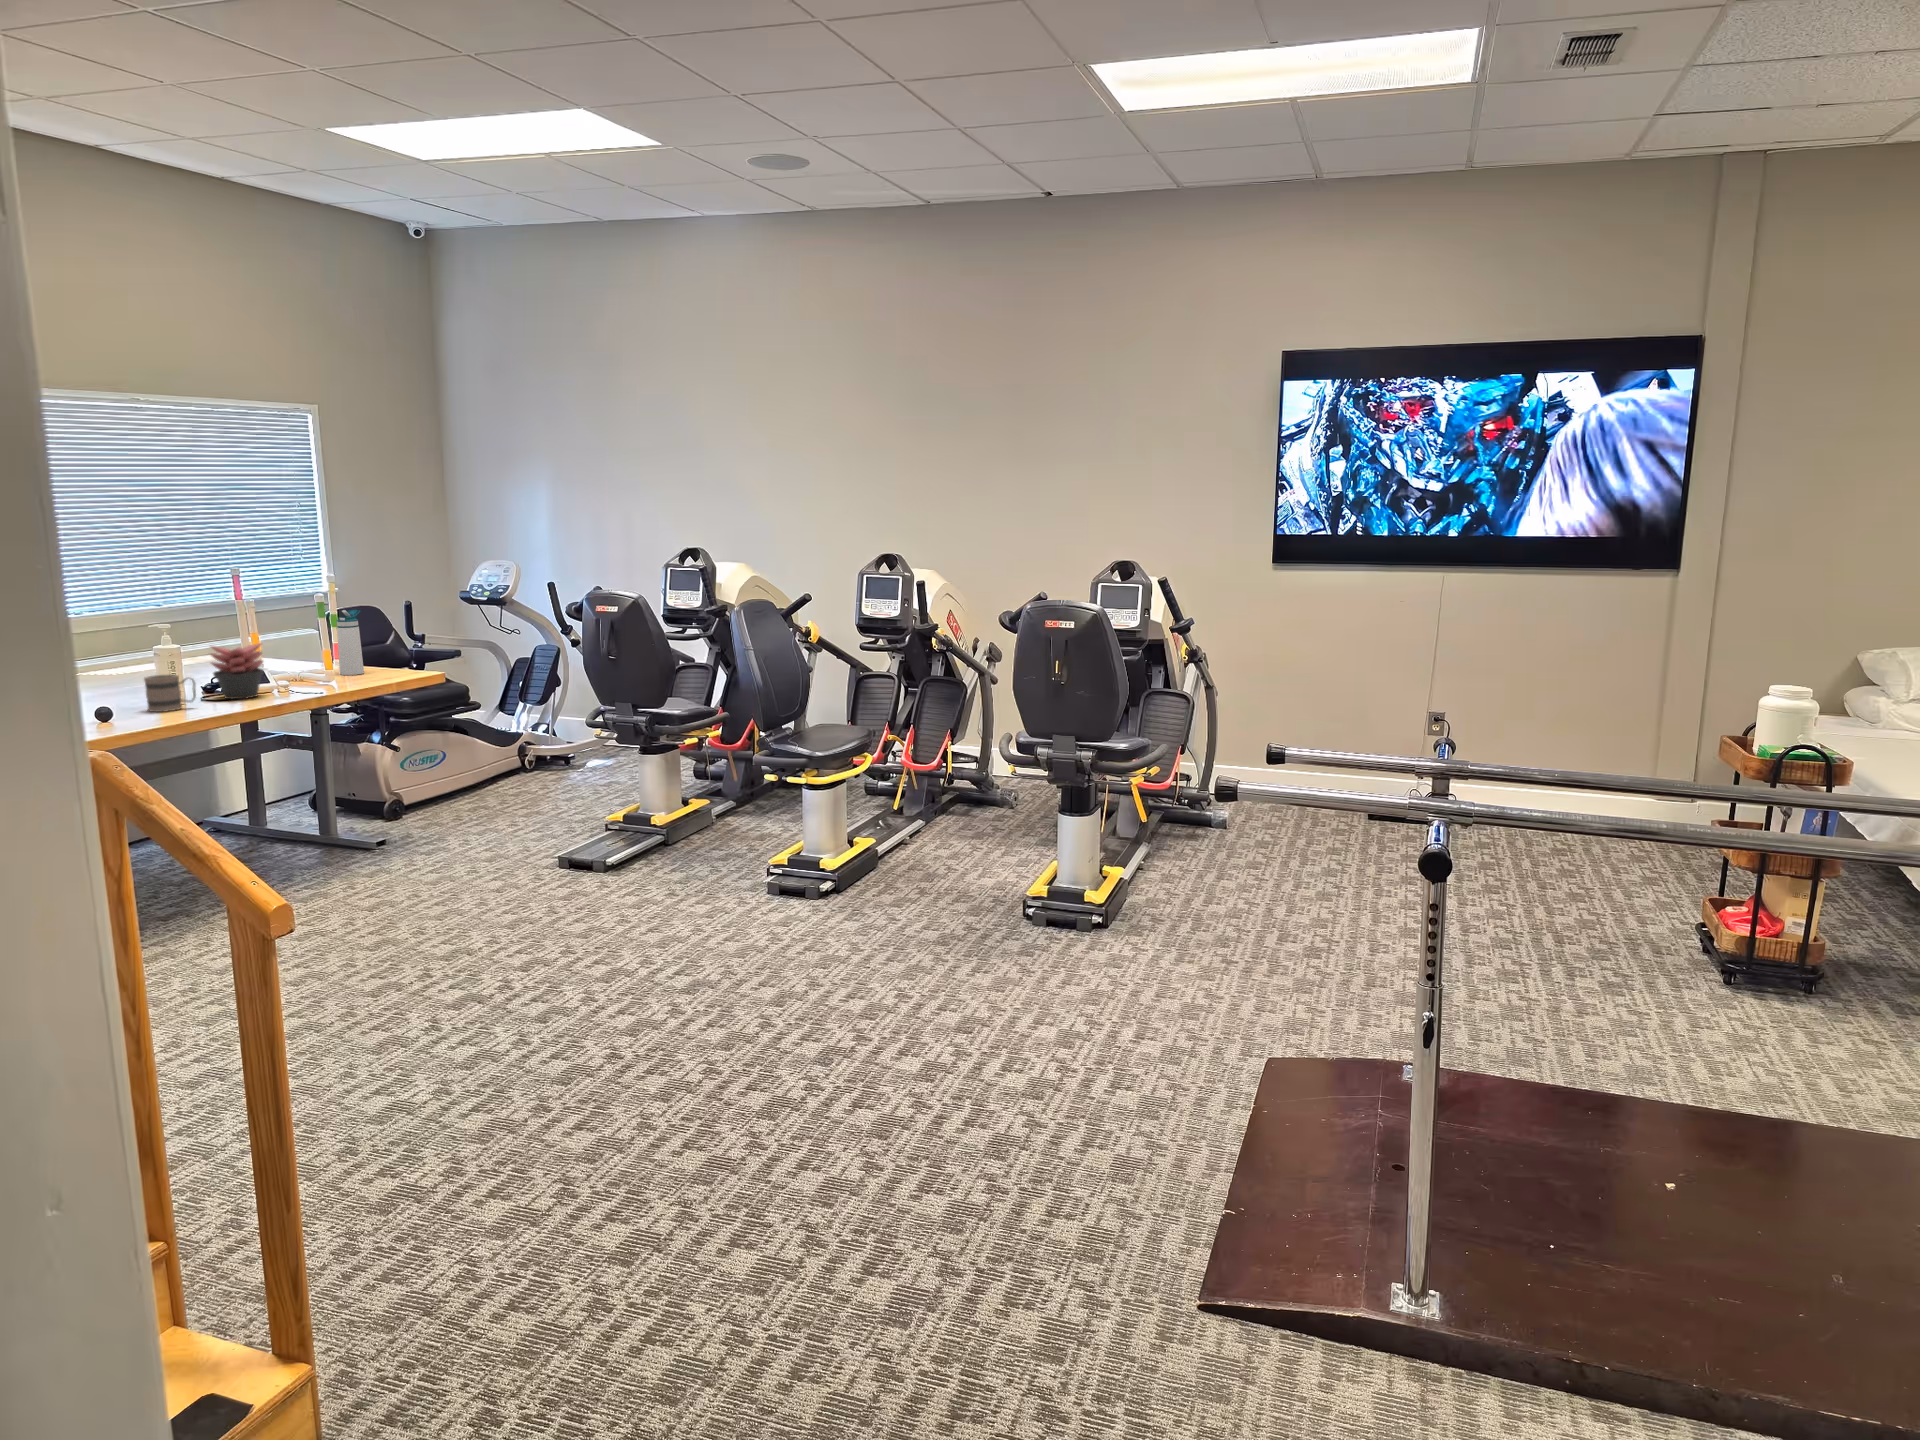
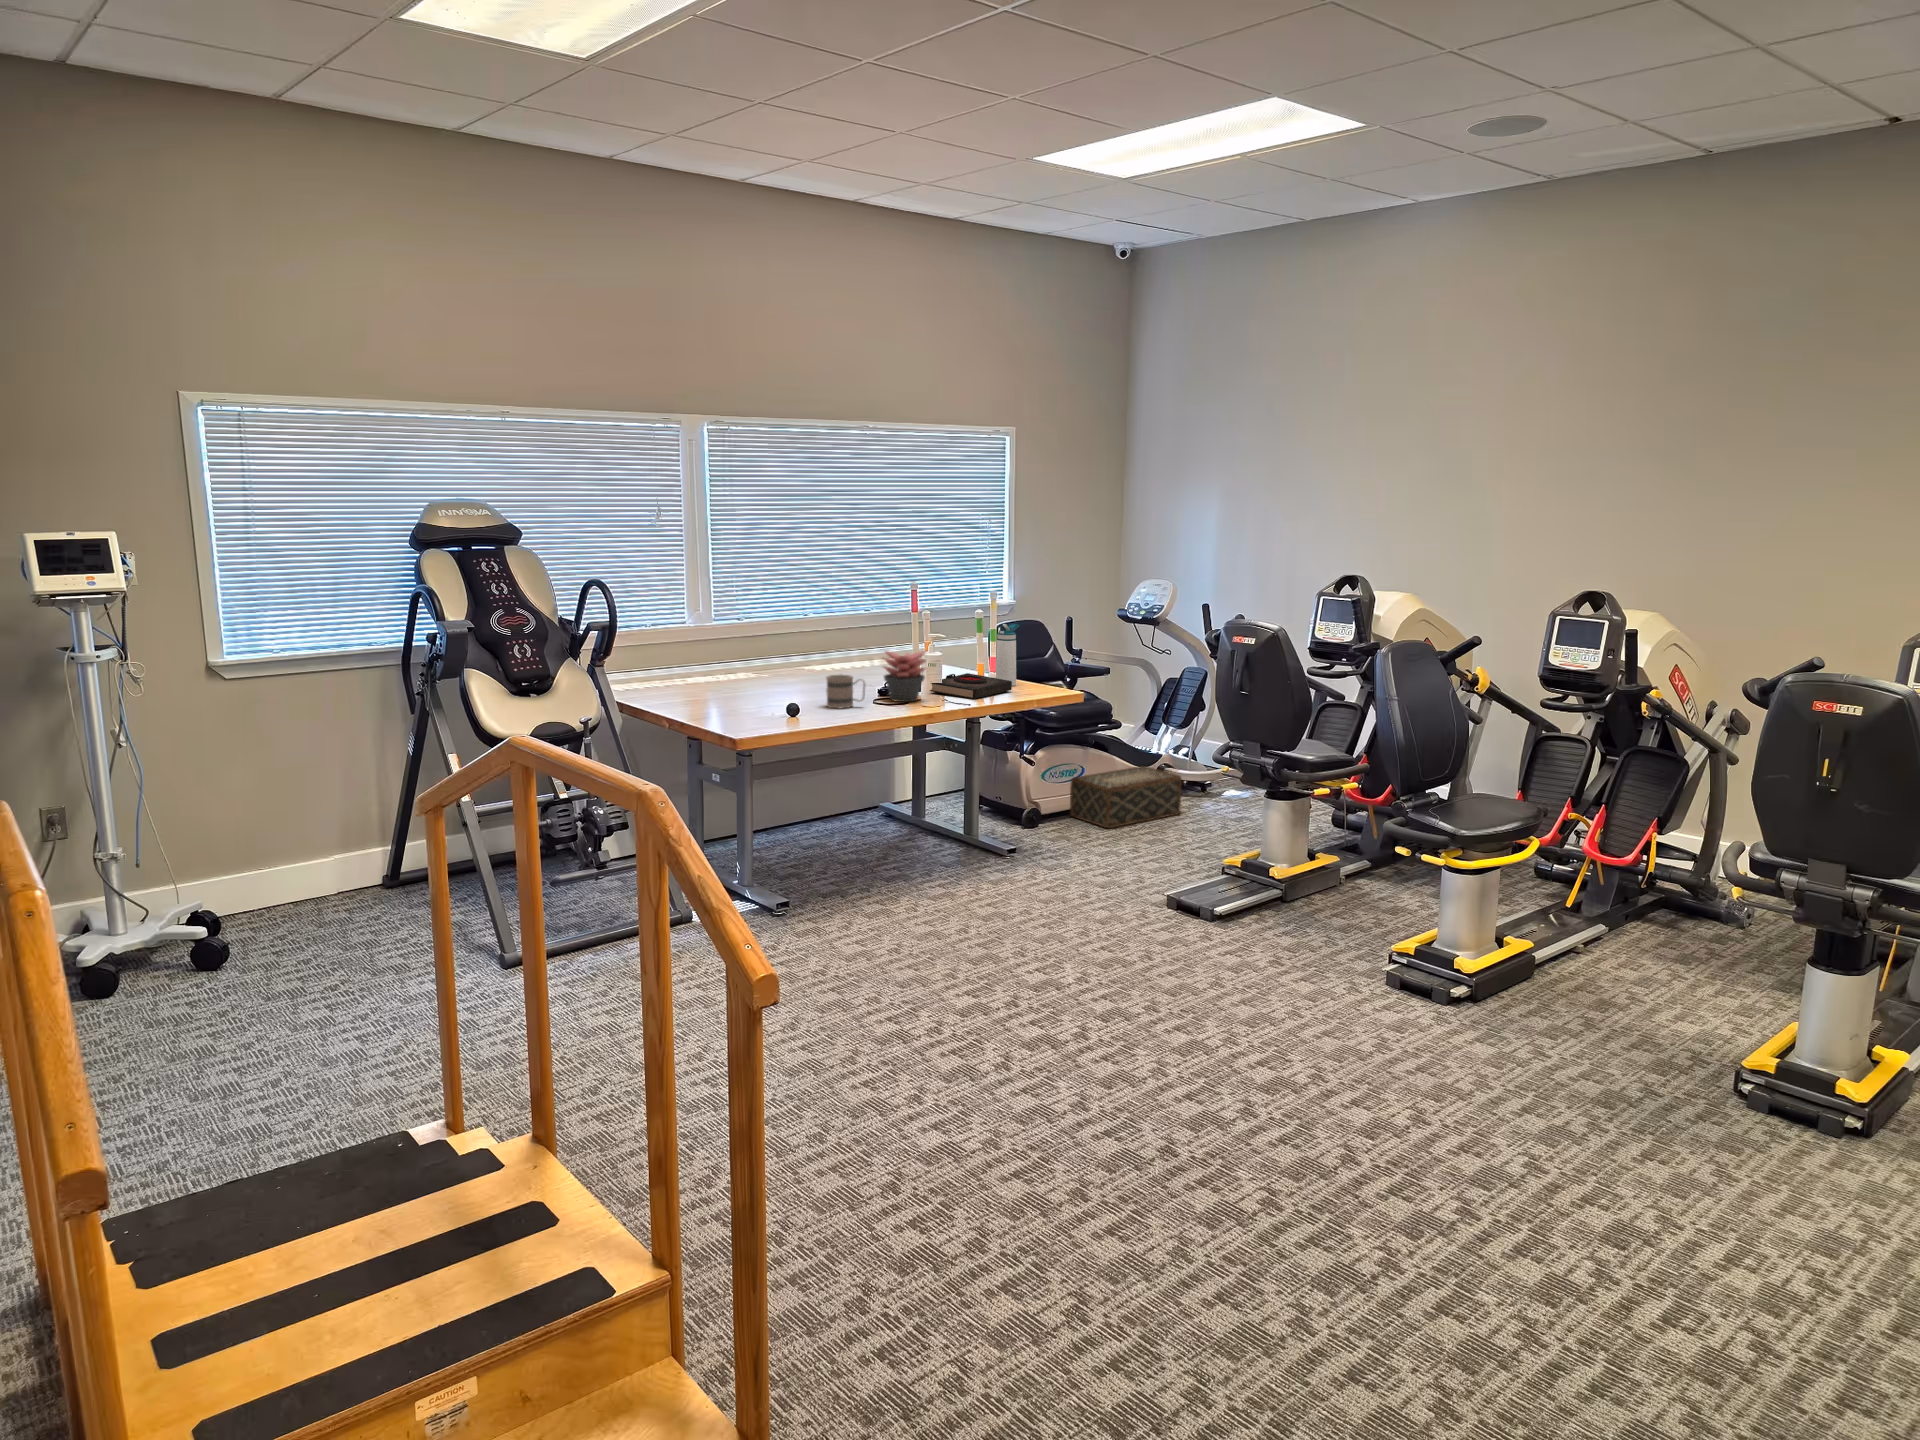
book: none [268,665,362,690] -> present [930,673,1012,699]
woven basket: none [431,745,548,809] -> present [1070,766,1182,828]

